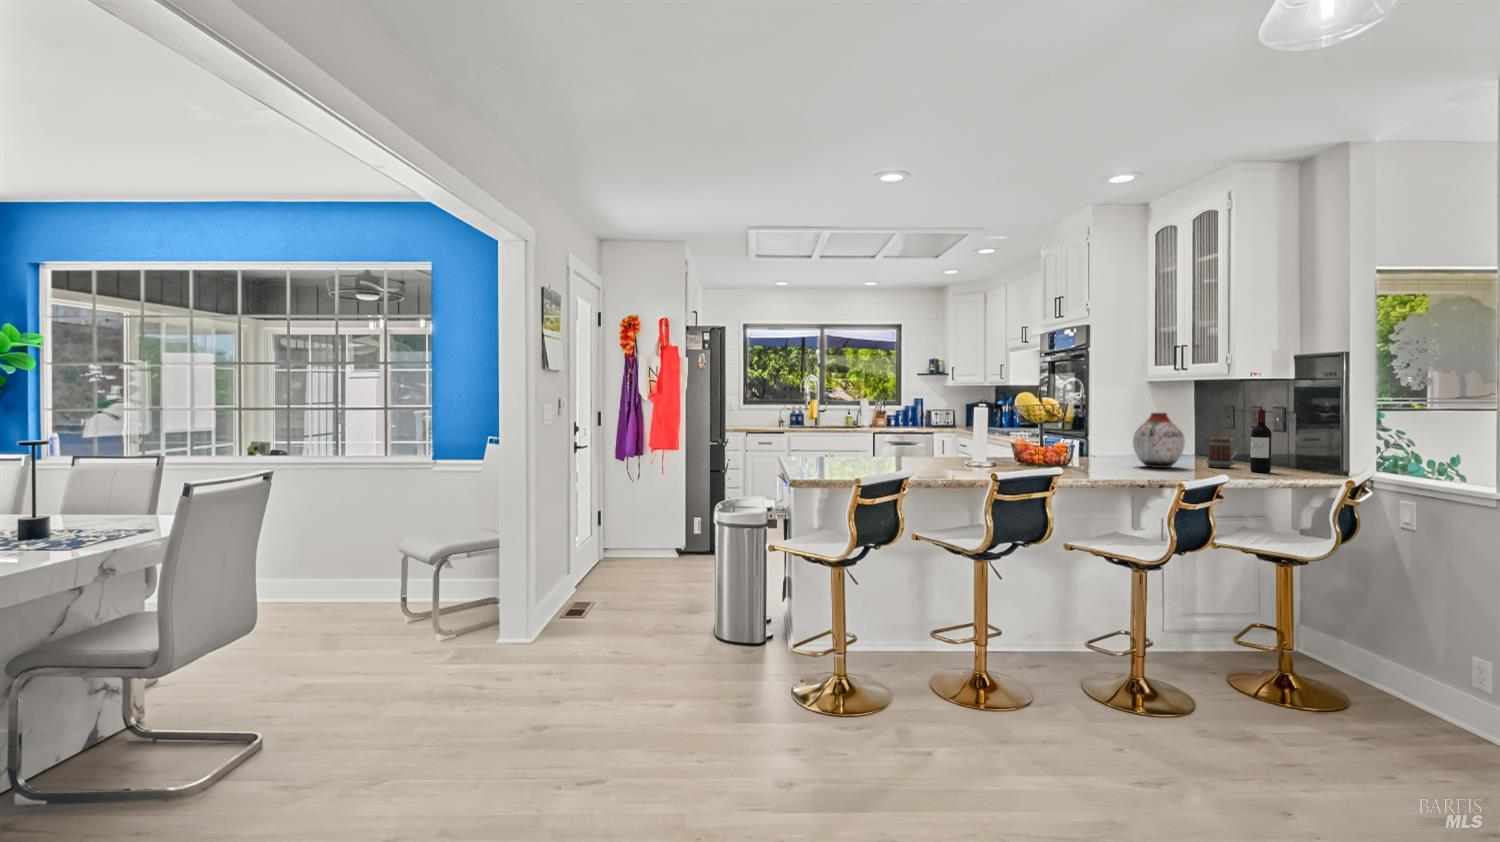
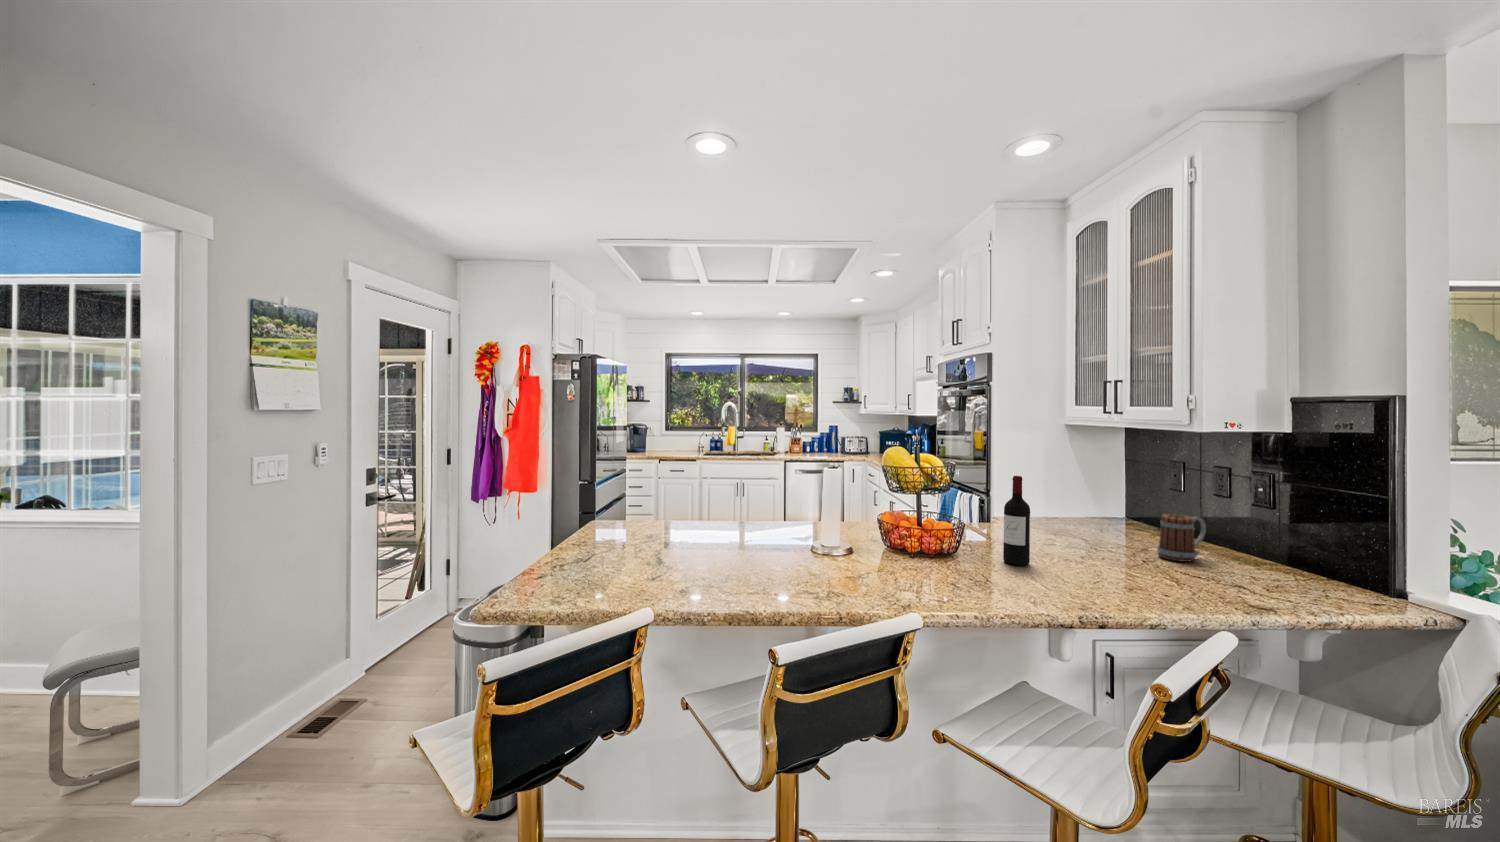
wine bottle: present [1250,410,1272,473] -> present [1003,476,1030,566]
vase: present [1133,413,1185,468] -> none [1050,478,1127,561]

